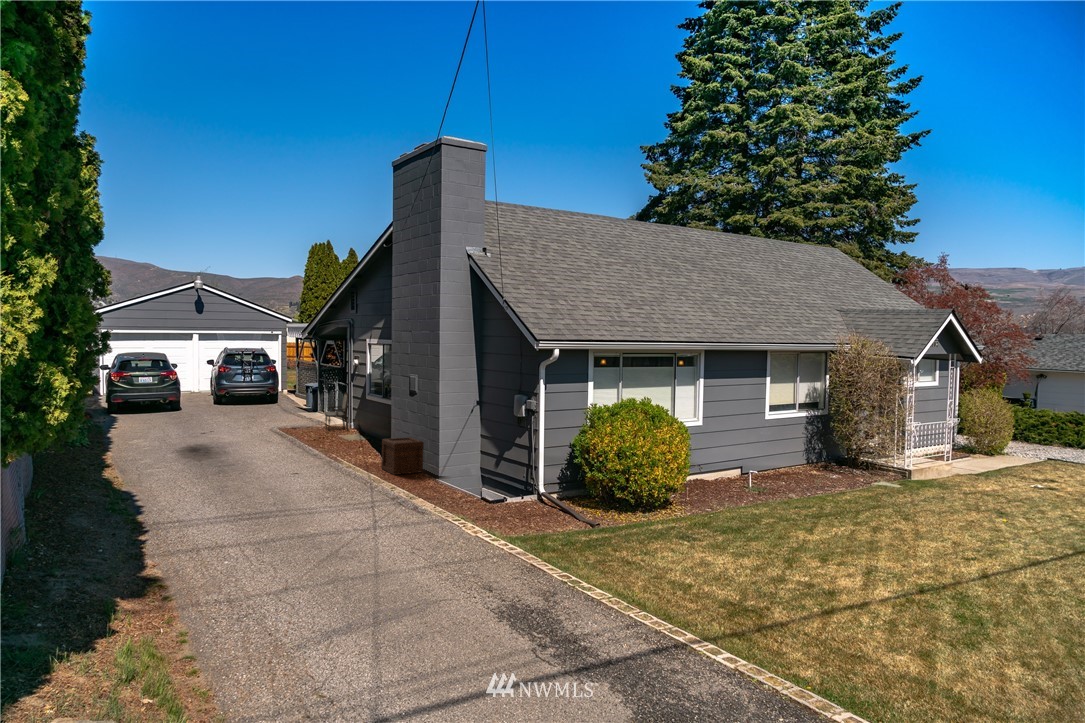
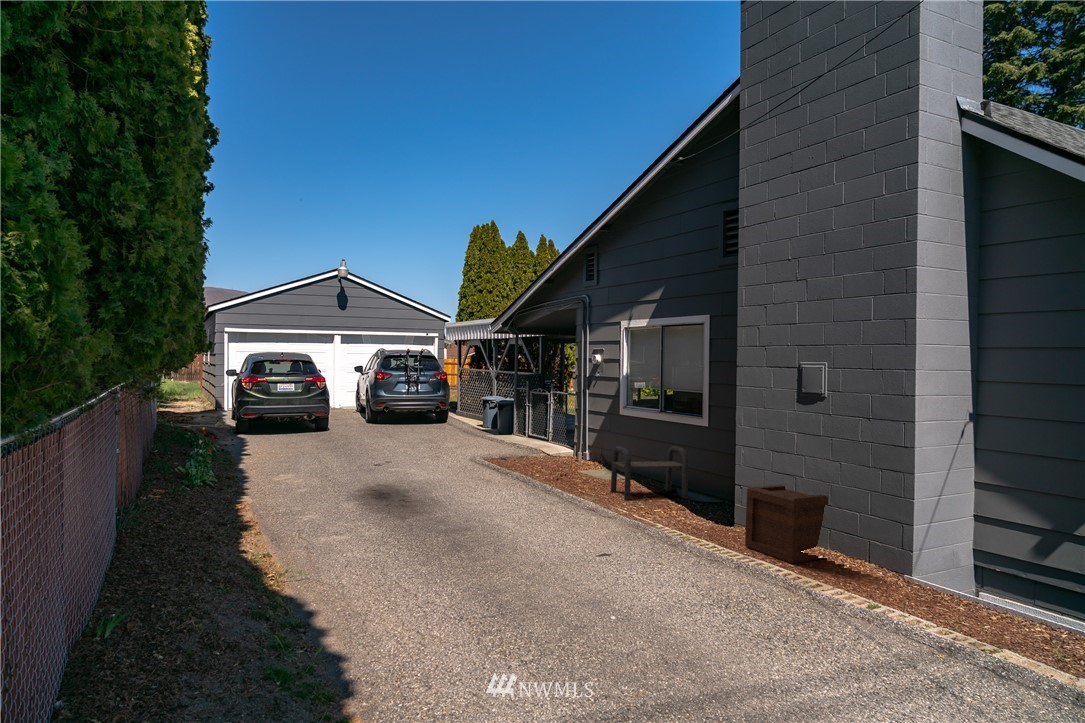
armchair: present [325,392,349,430] -> none [547,404,586,465]
bench: none [343,418,387,450] -> present [611,446,688,500]

